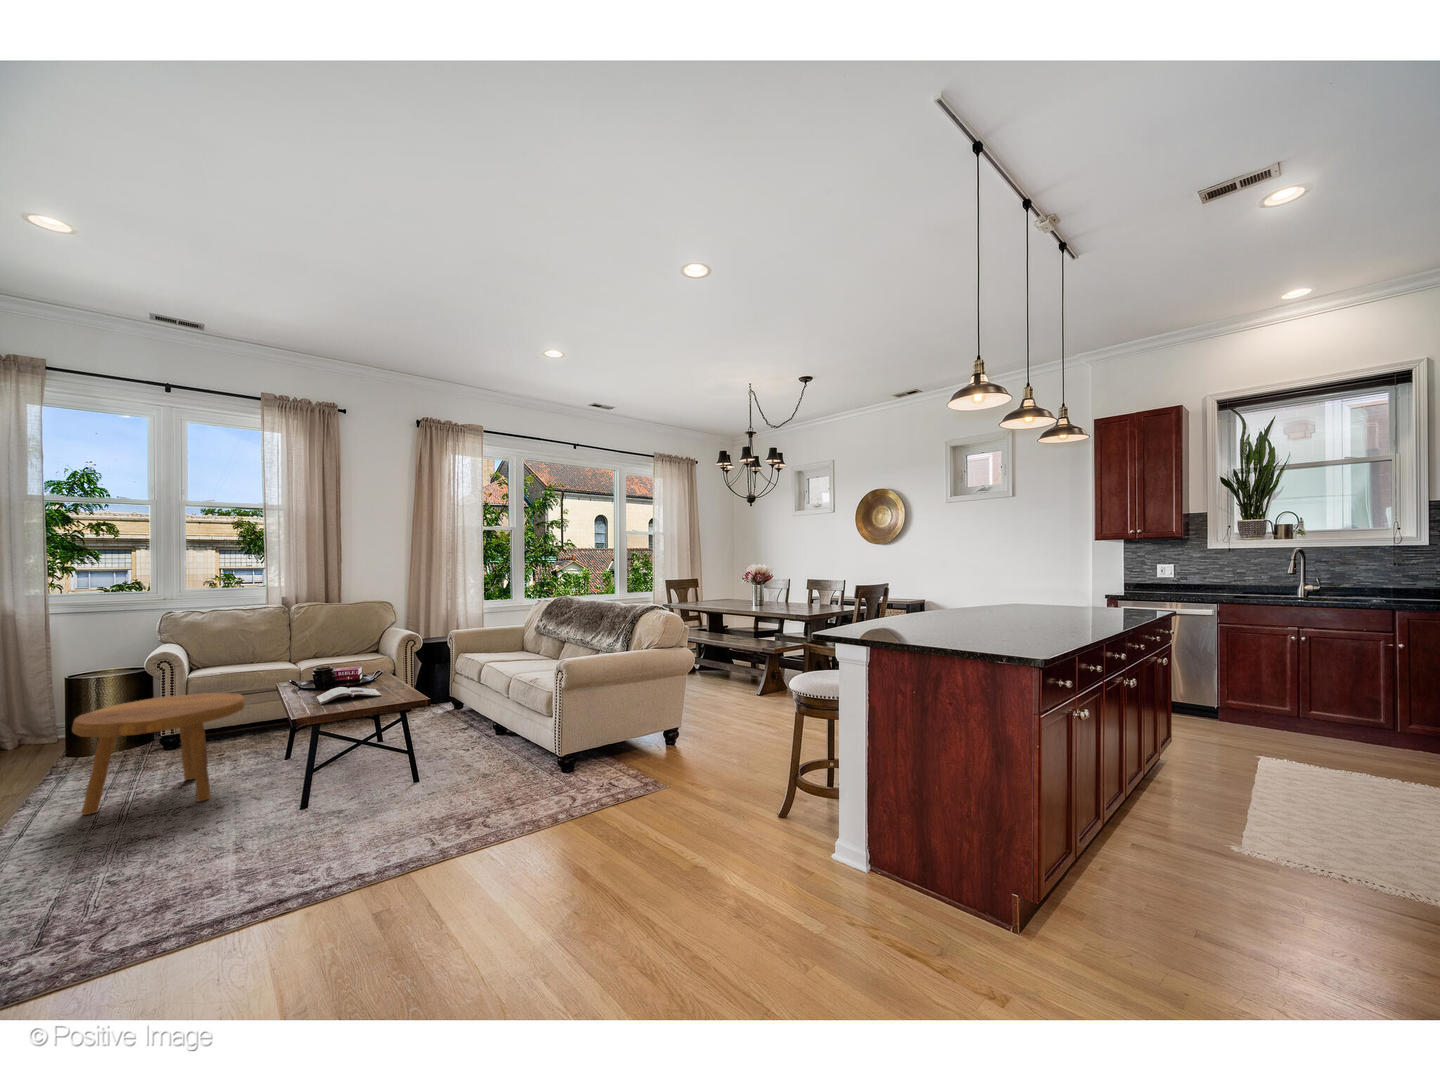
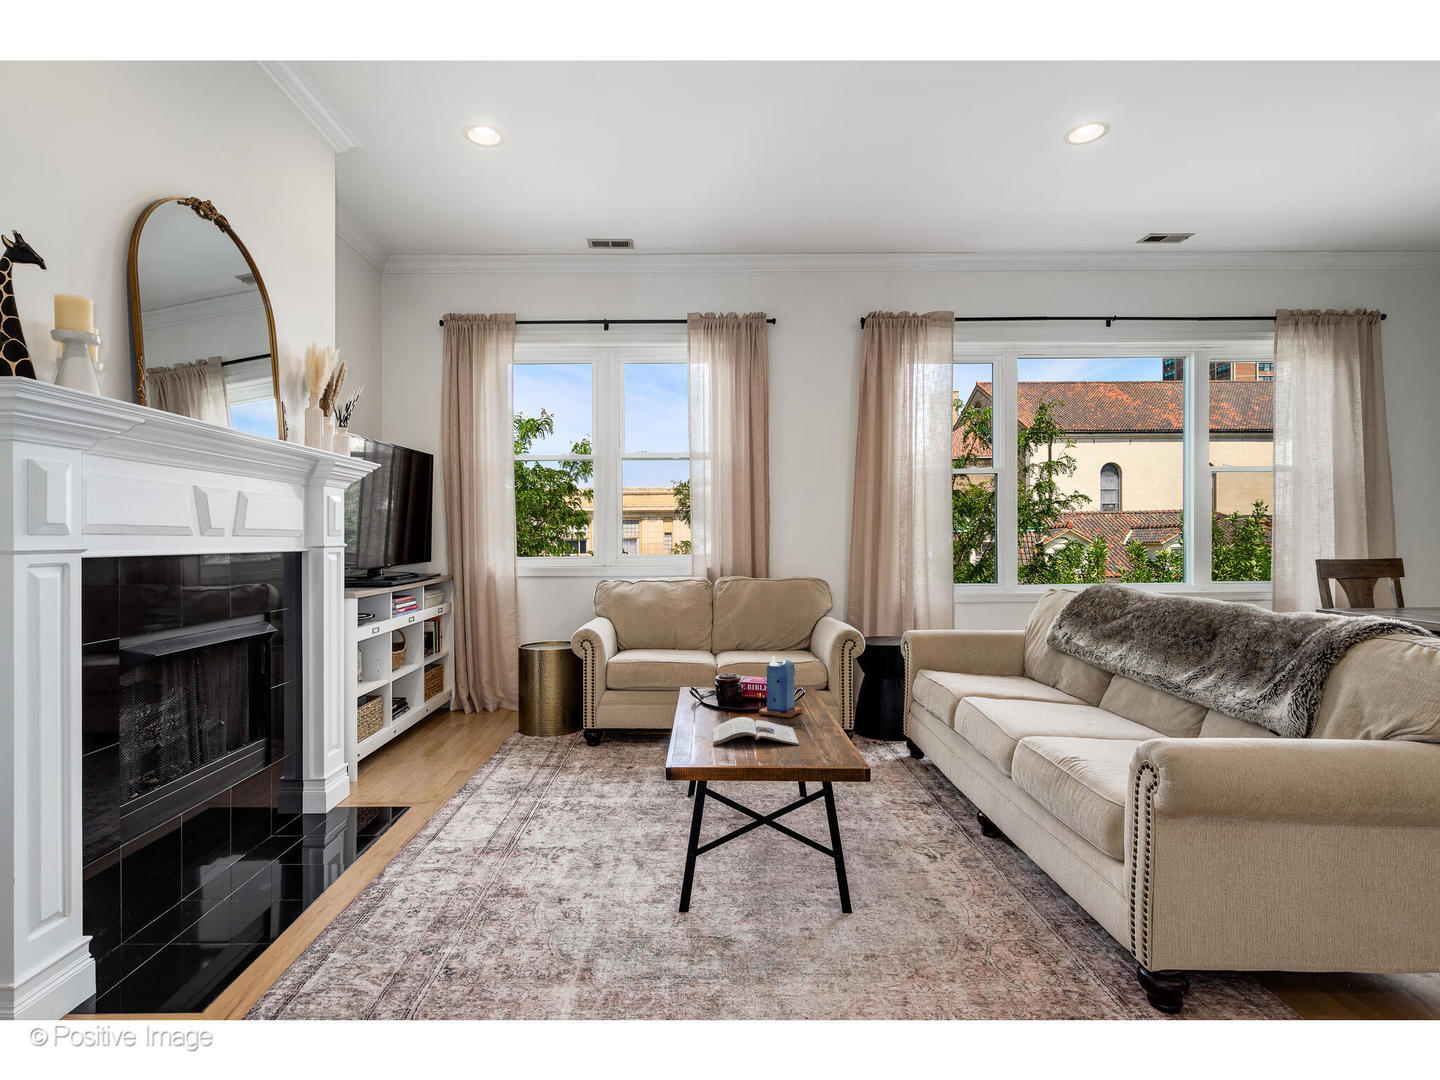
candle: none [348,648,380,687] -> present [759,656,802,718]
footstool: present [72,693,245,815] -> none [475,689,640,844]

